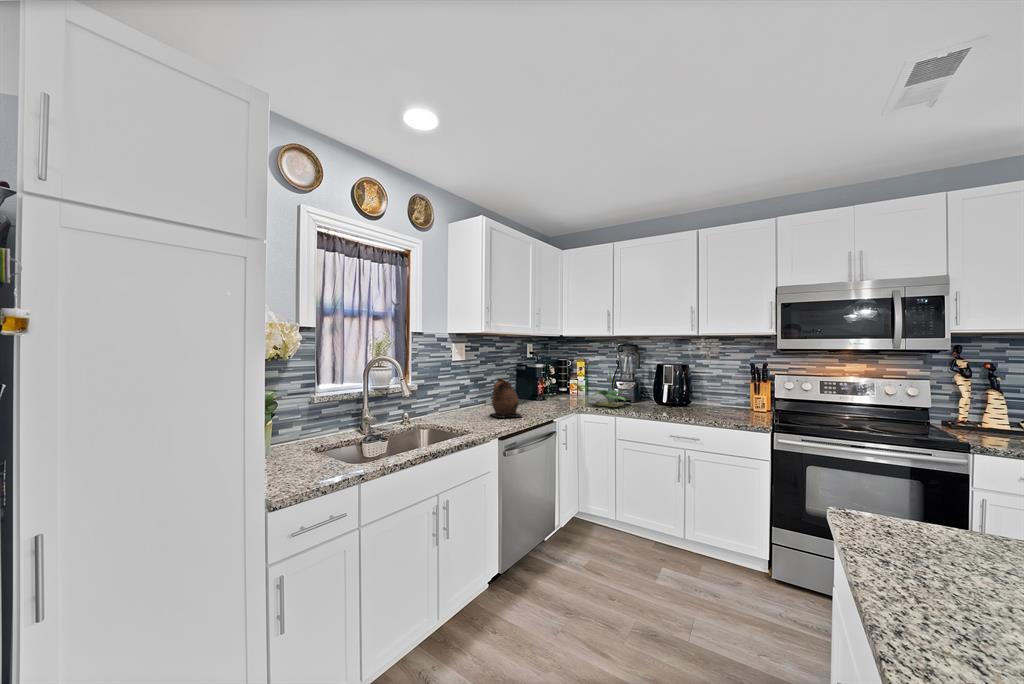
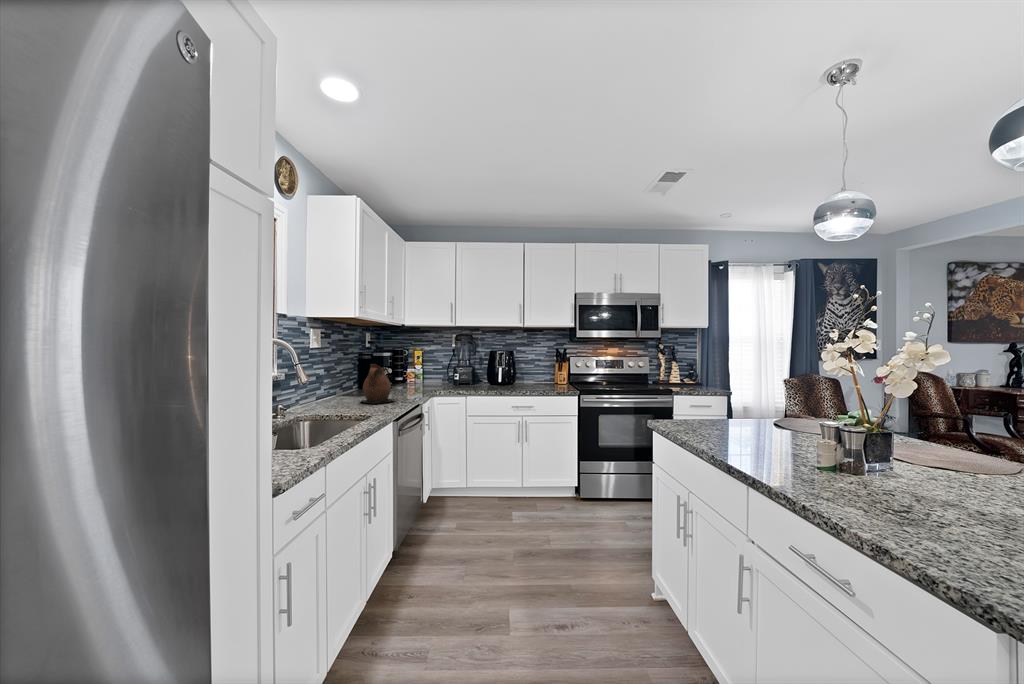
potted plant: present [592,373,628,407] -> none [438,354,471,389]

